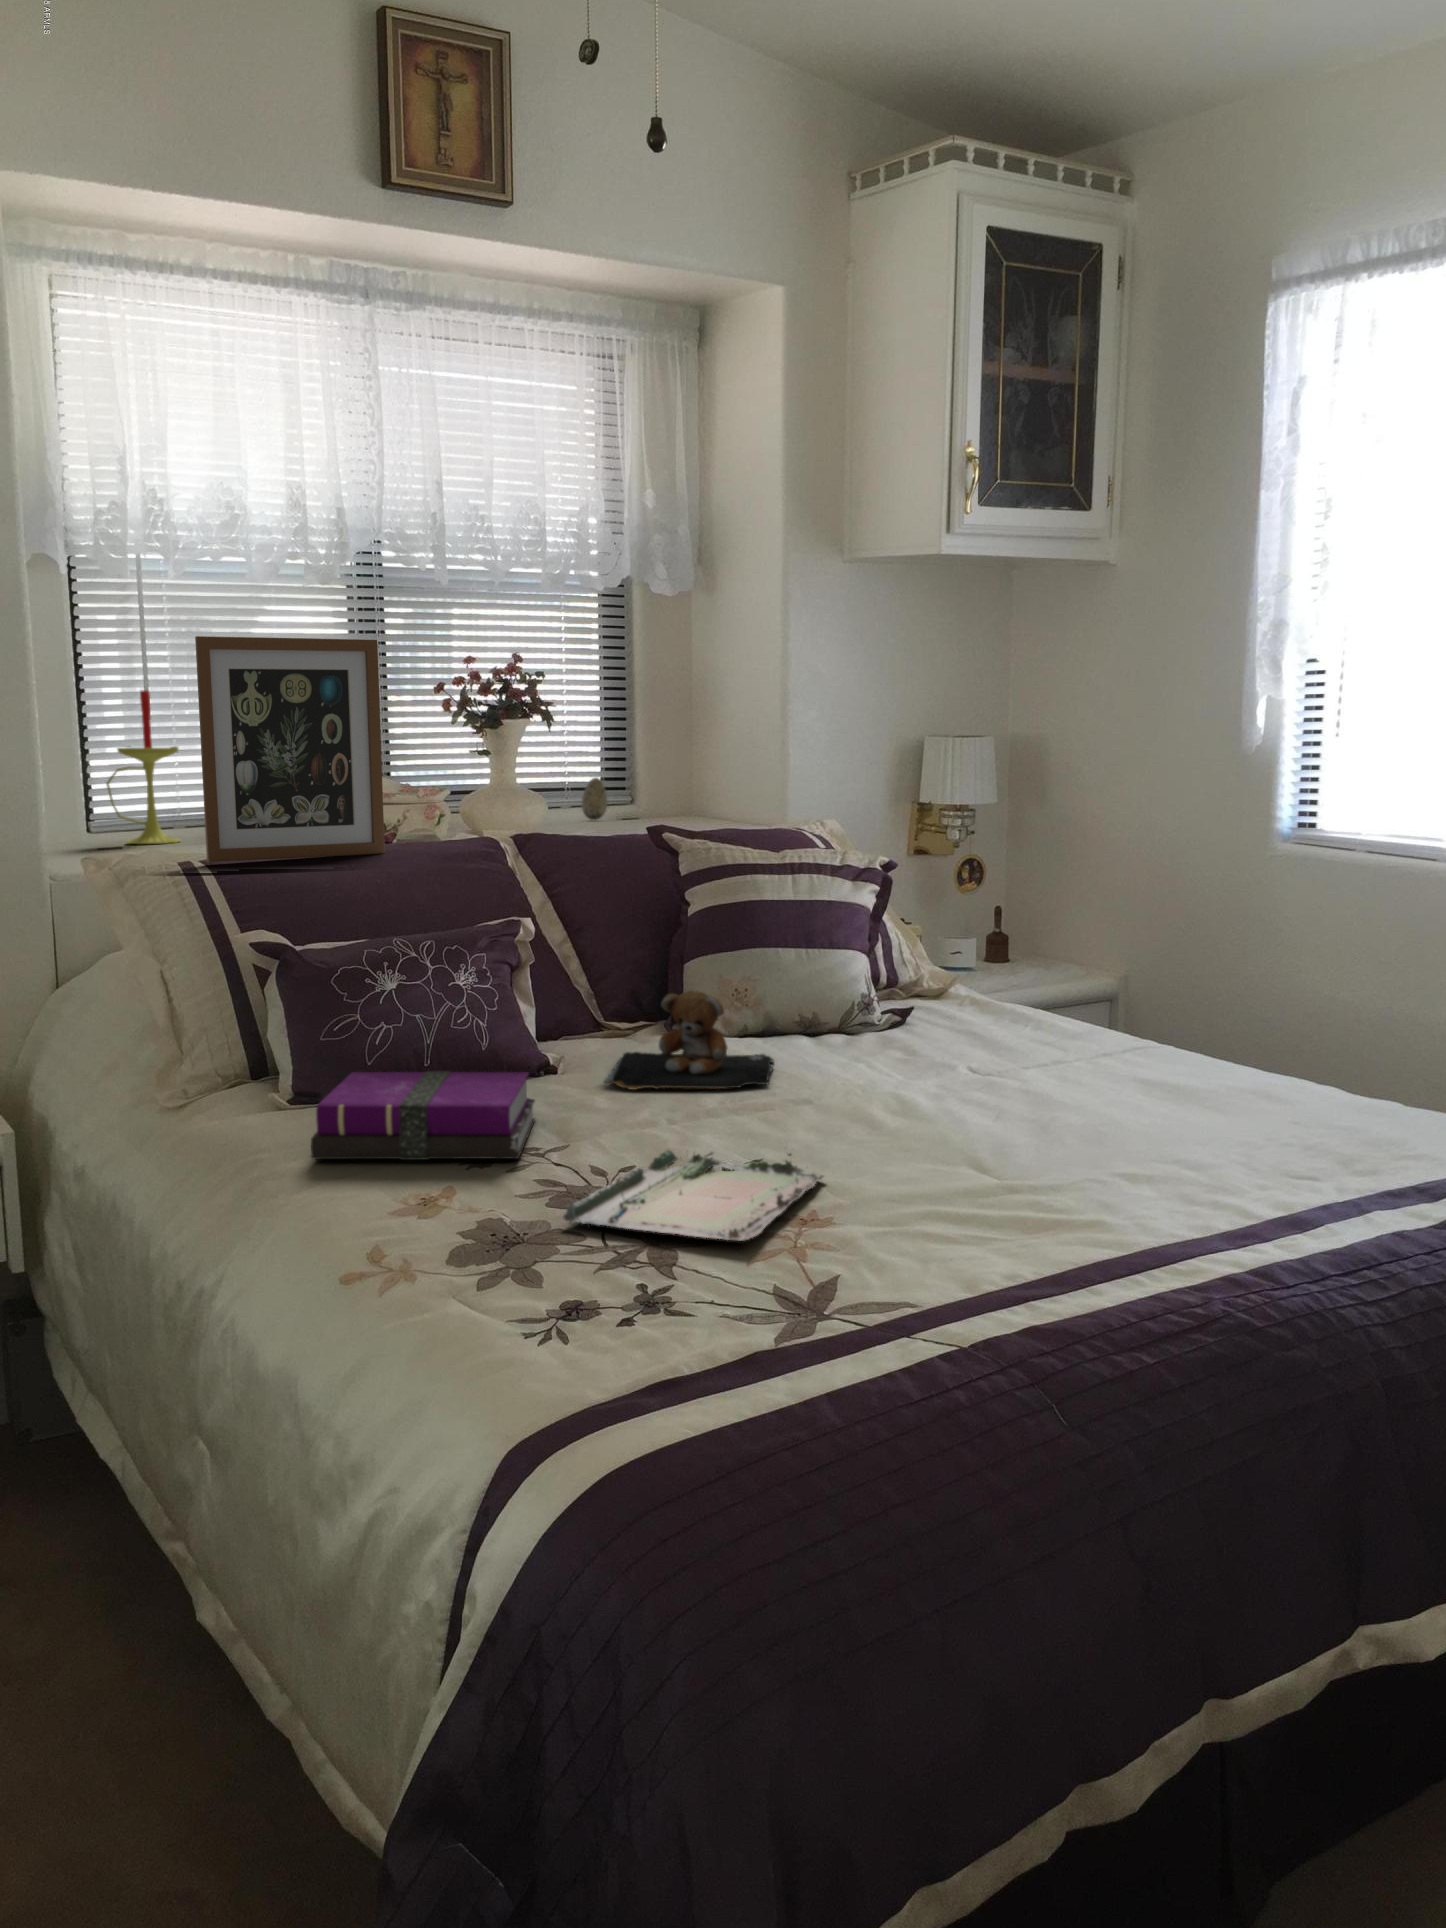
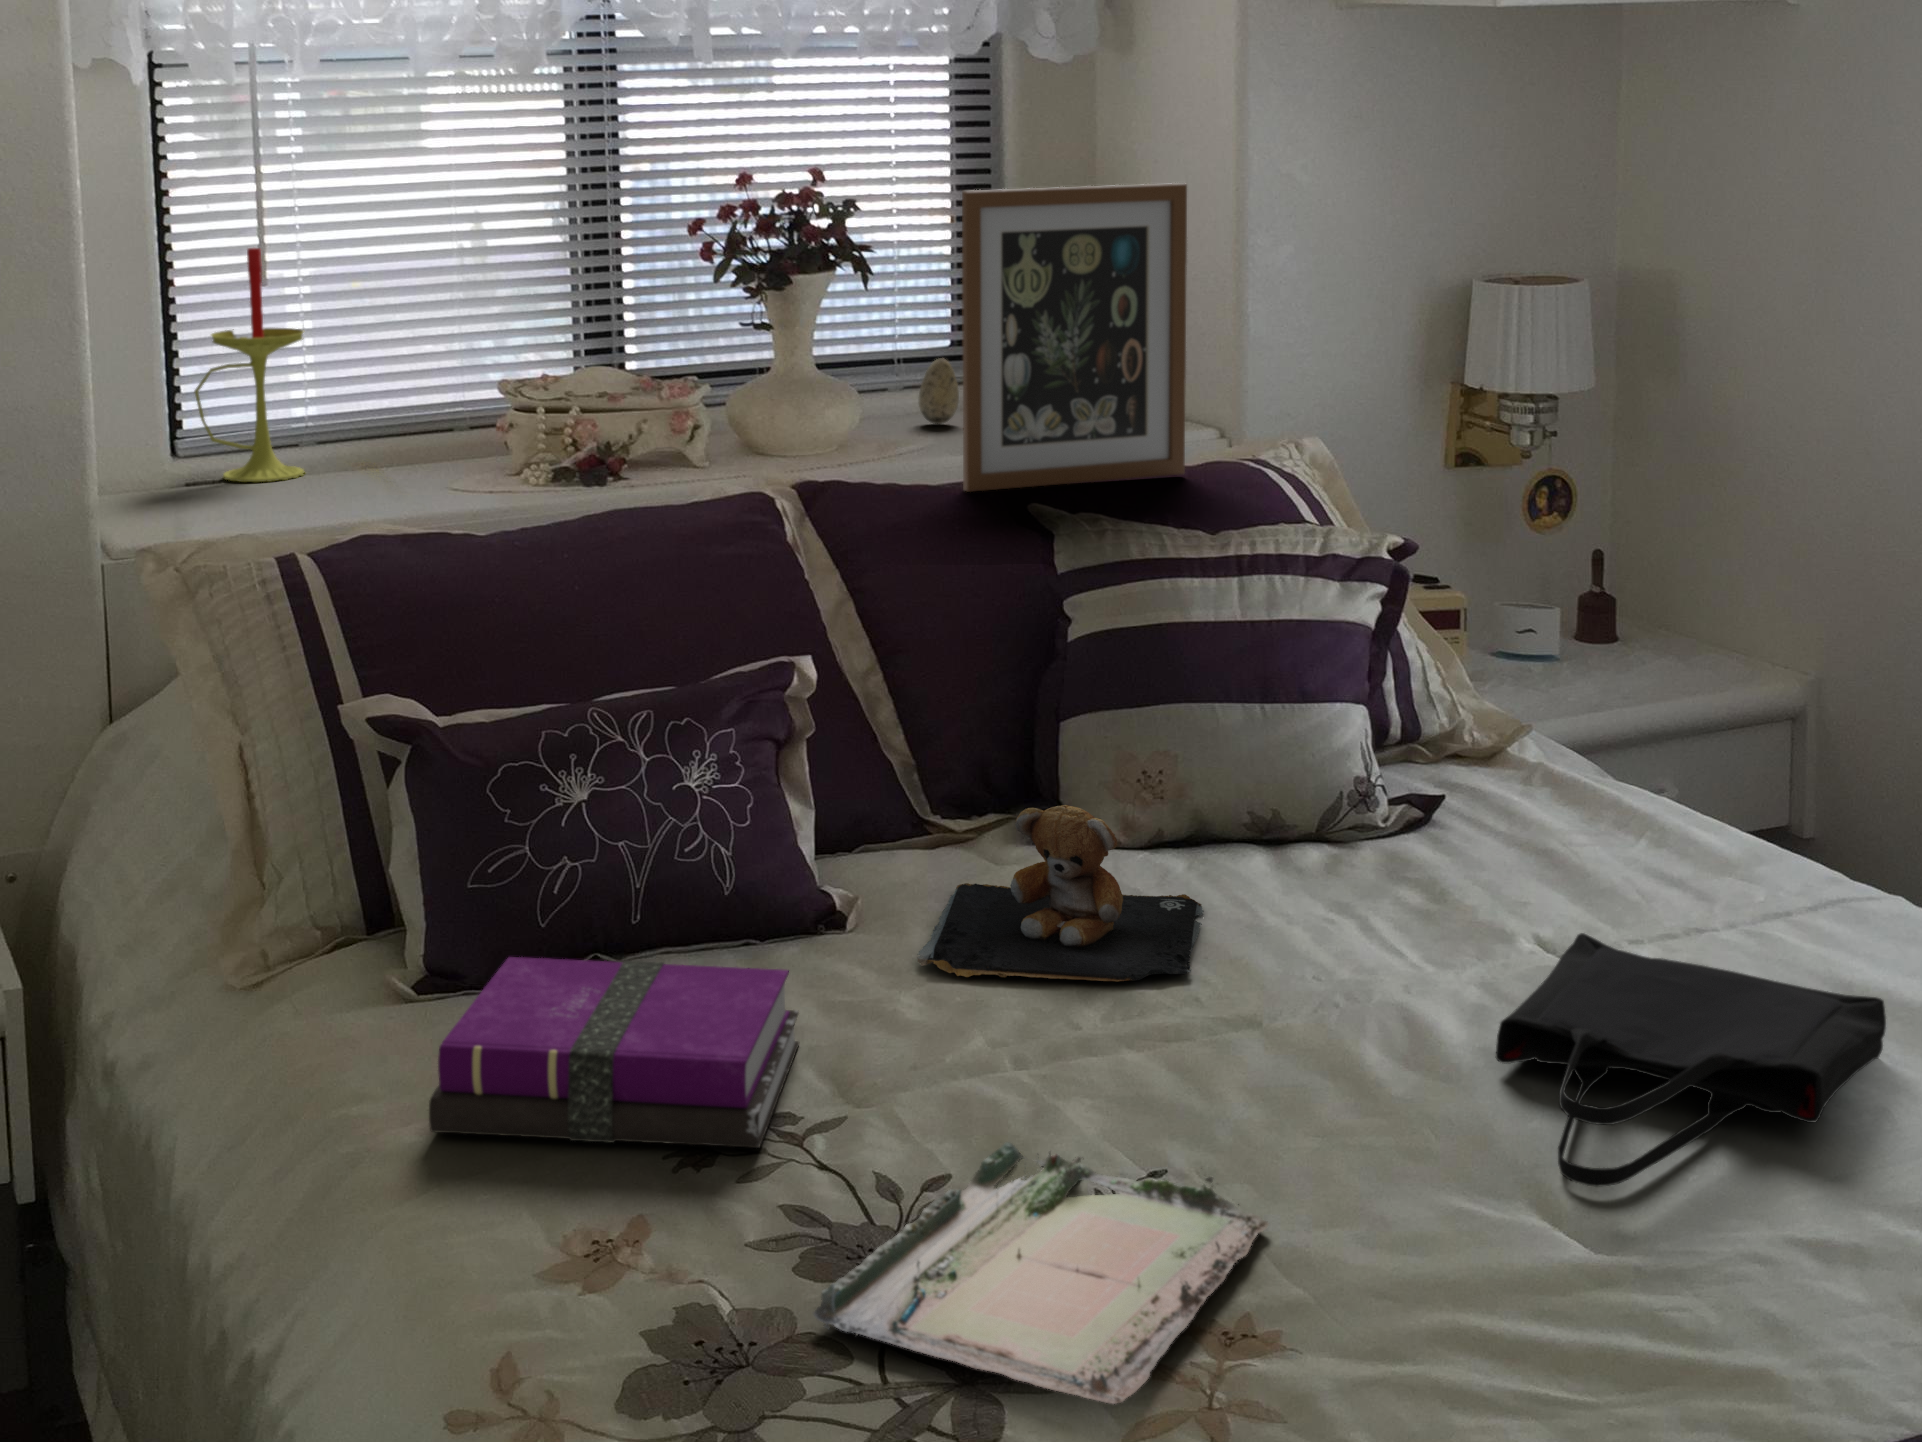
picture frame: present [195,636,385,862] -> present [962,183,1187,492]
tote bag: none [951,1051,1170,1156] -> present [1496,933,1886,1187]

